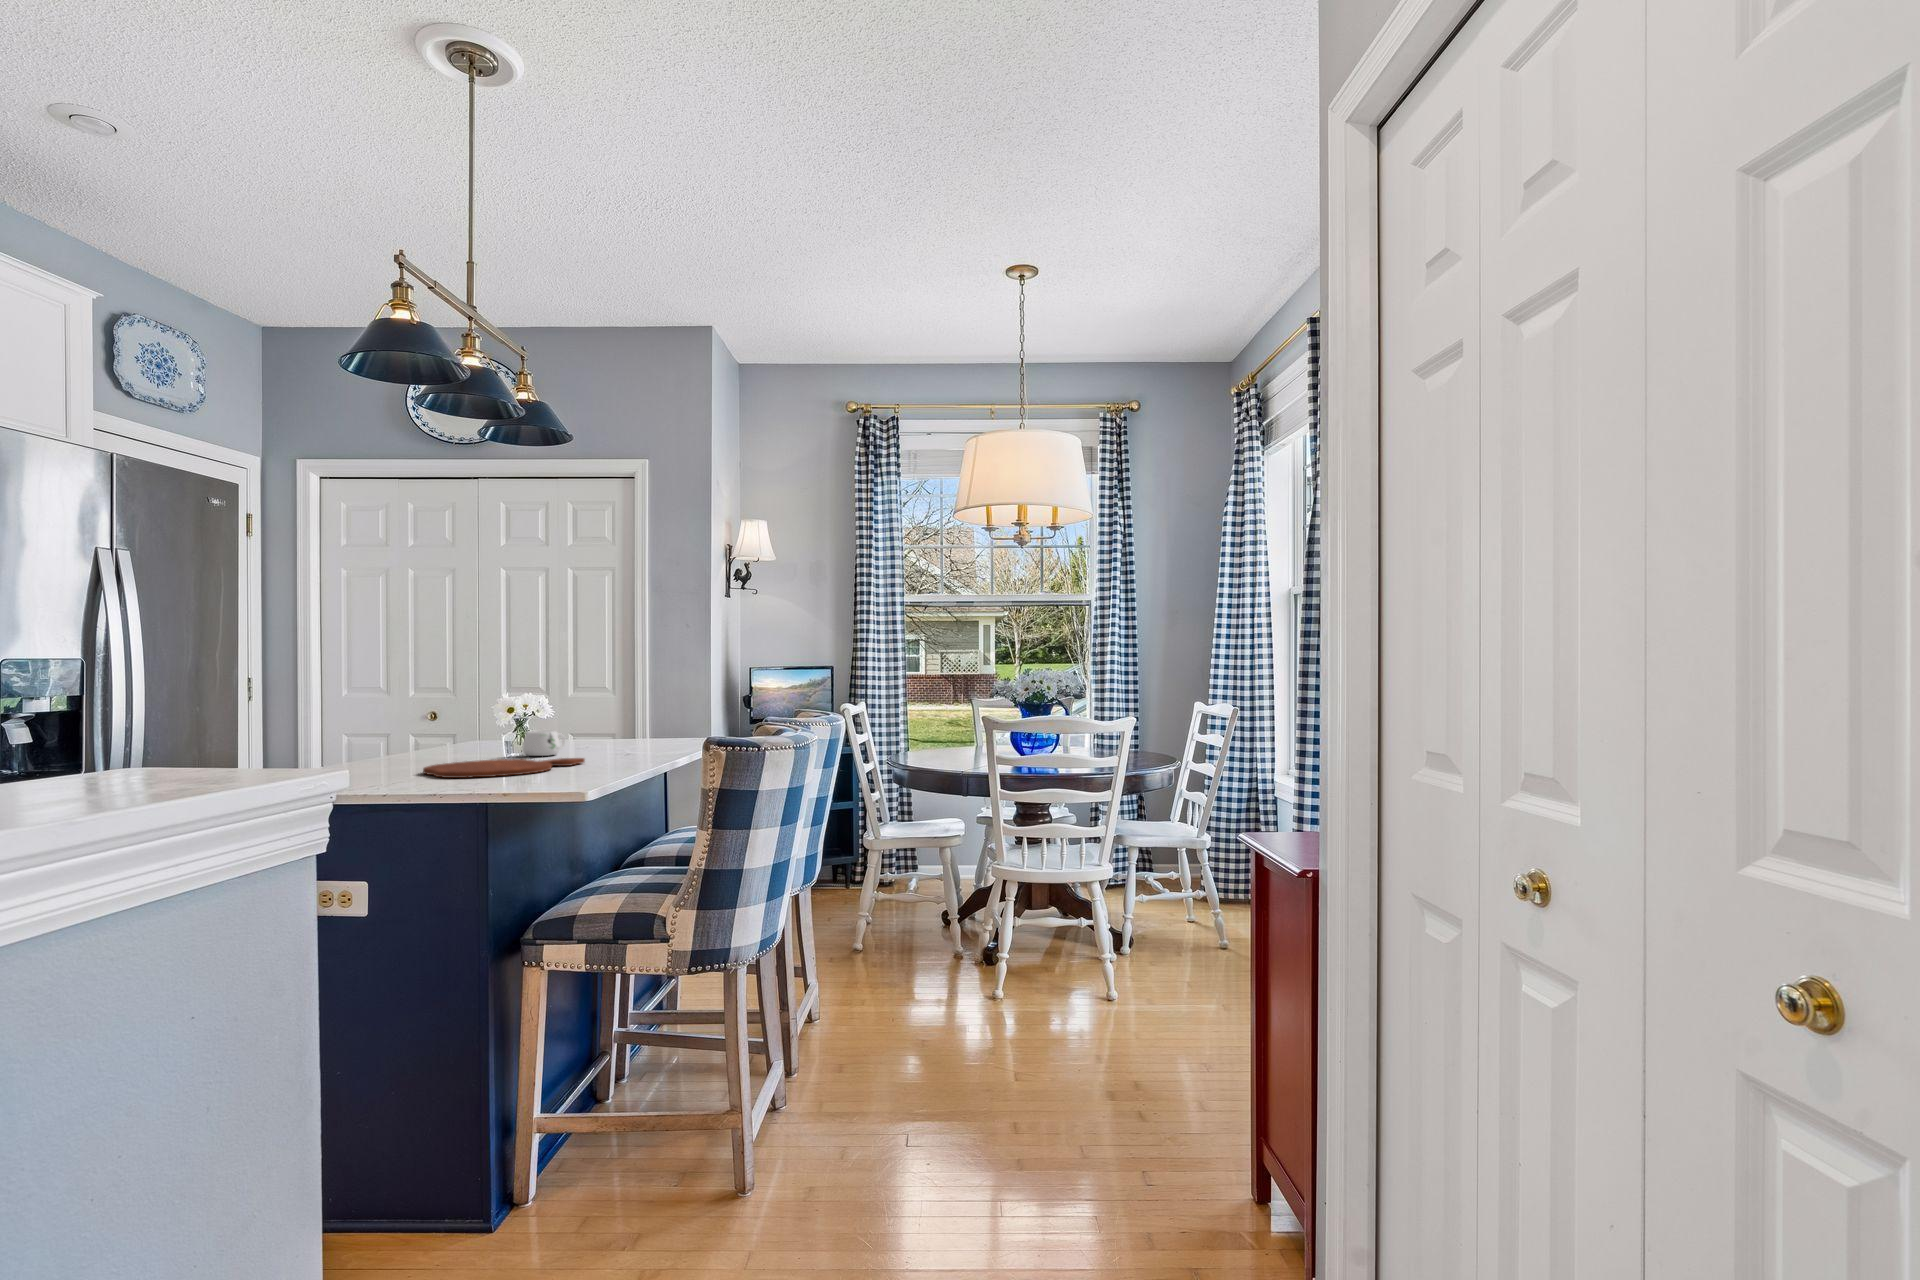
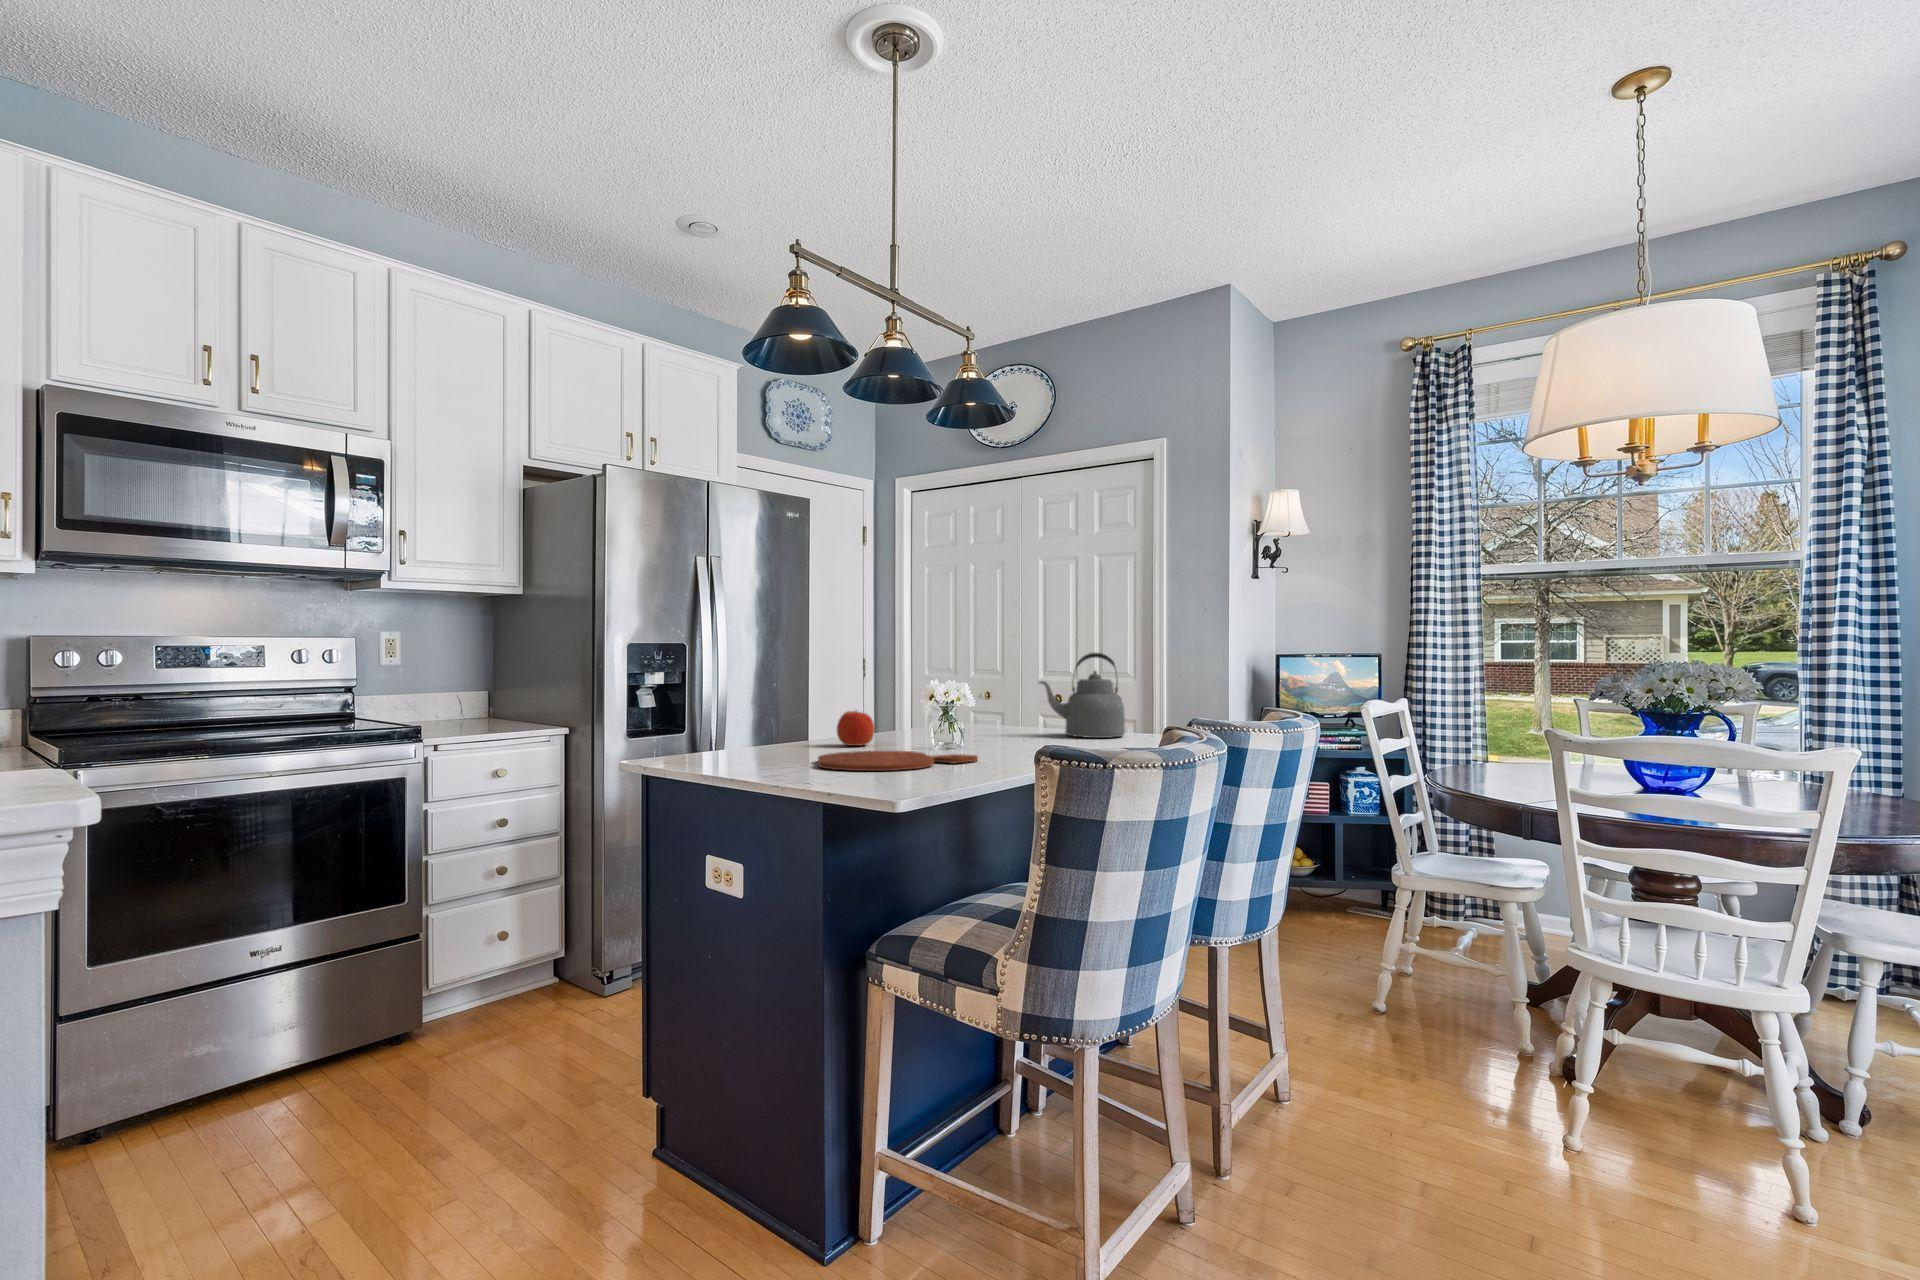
kettle: none [586,664,669,741] -> present [1039,652,1125,738]
apple: none [397,721,441,761] -> present [836,711,875,746]
mug: present [522,730,565,756] -> none [945,721,990,749]

